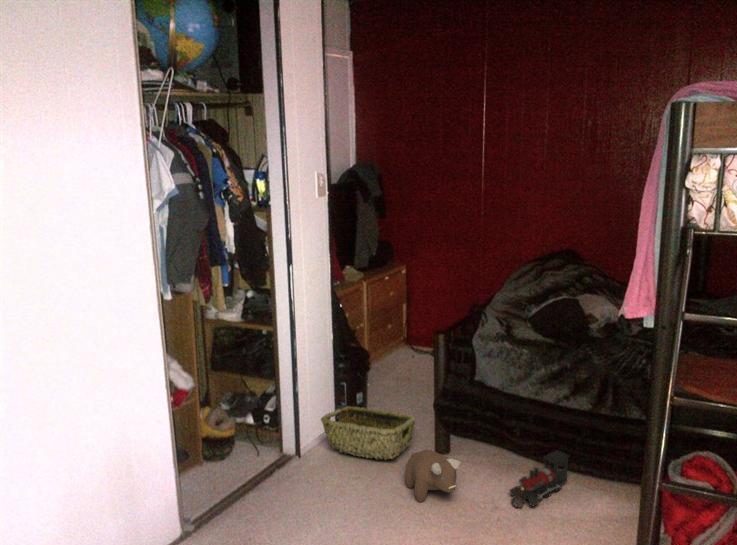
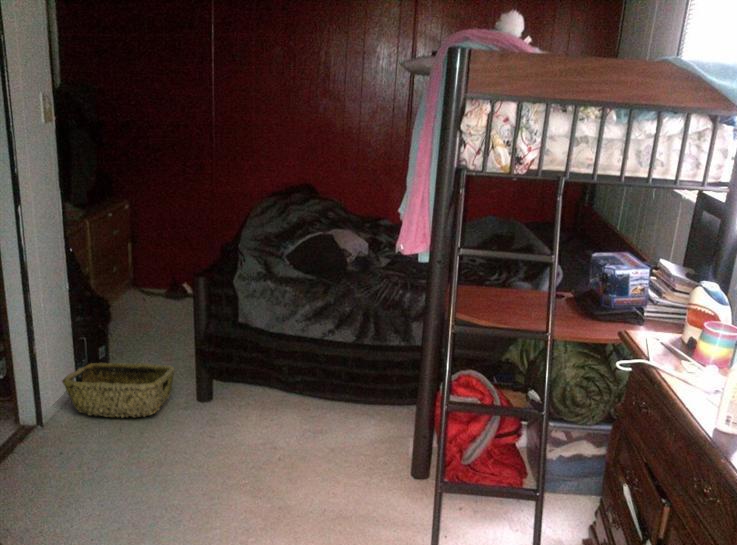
plush toy: present [405,450,461,502] -> none [171,400,233,455]
toy train: present [510,450,569,508] -> none [282,384,337,446]

